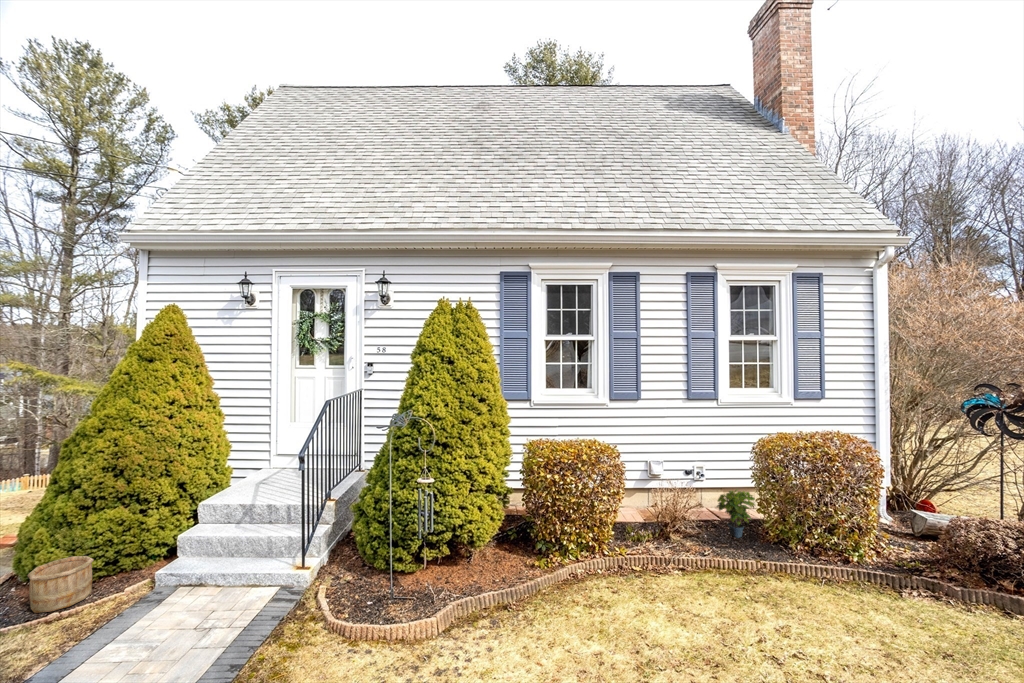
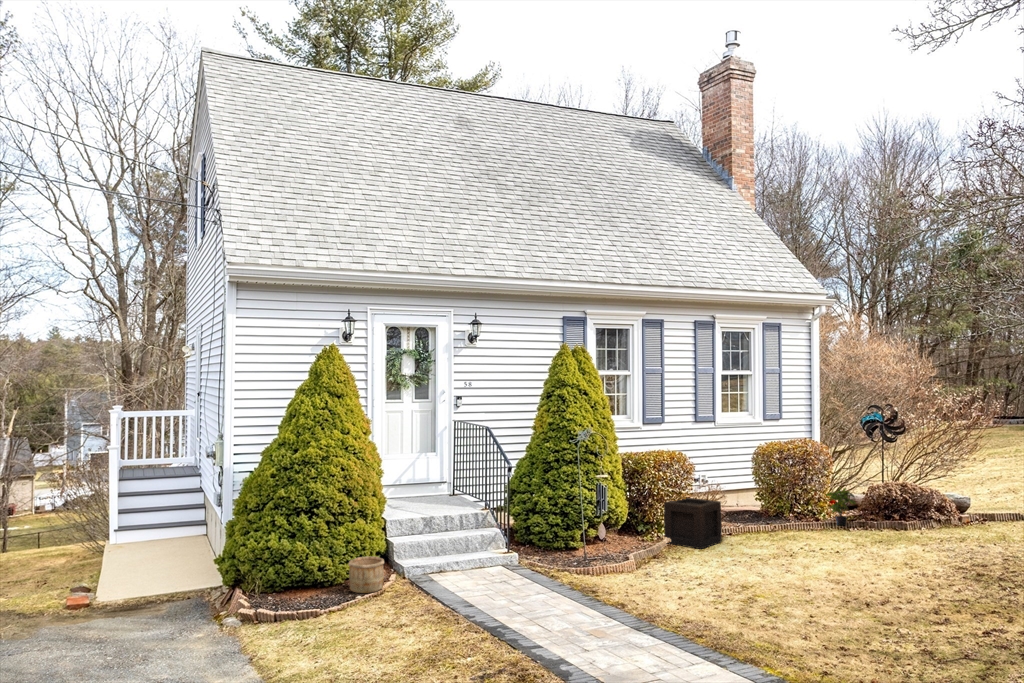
potted plant: present [717,489,755,538] -> present [826,488,856,525]
wooden crate: none [552,508,639,604] -> present [664,498,722,549]

